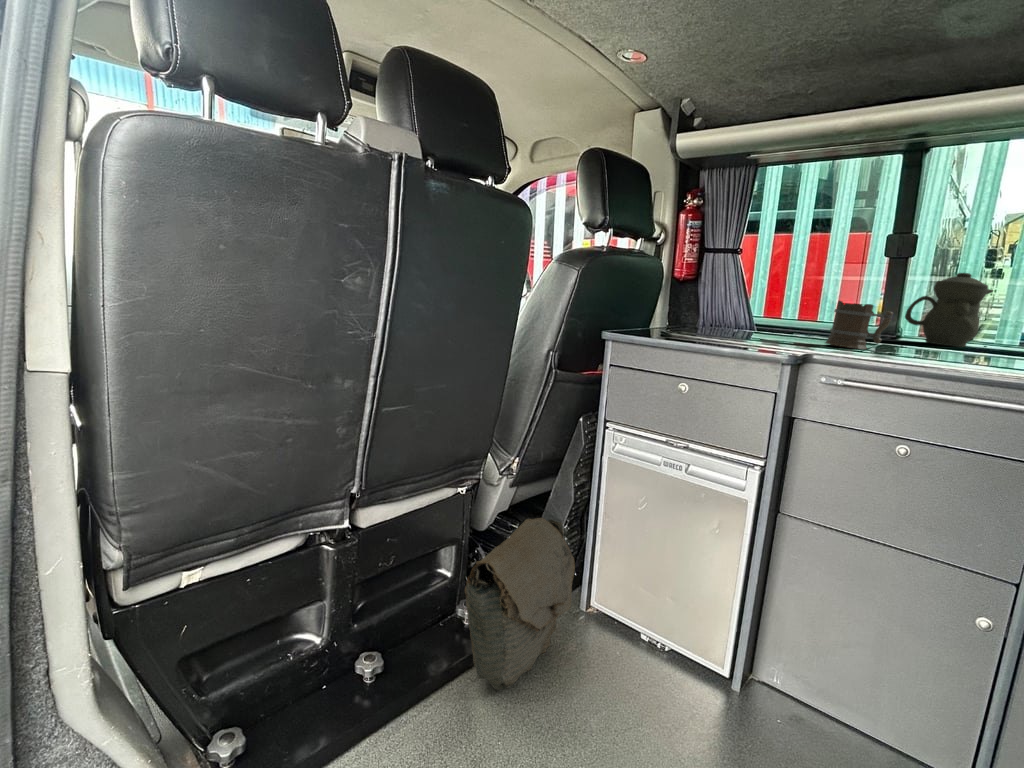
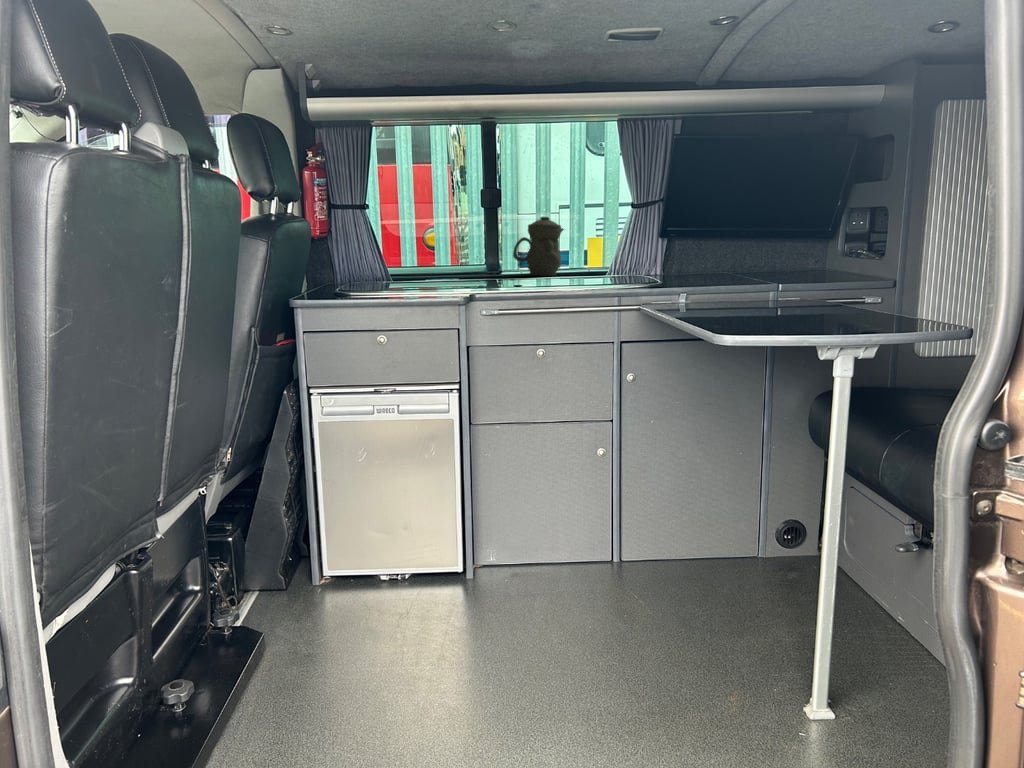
mug: present [825,301,893,349] -> none [470,249,512,286]
bag: present [465,518,575,690] -> none [235,494,326,658]

